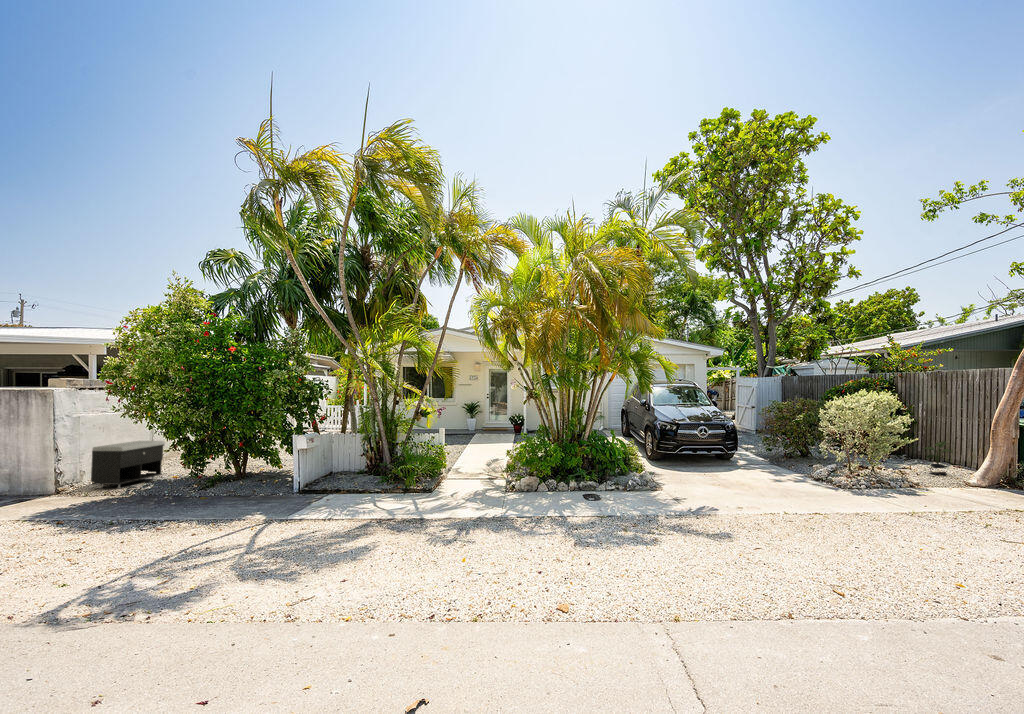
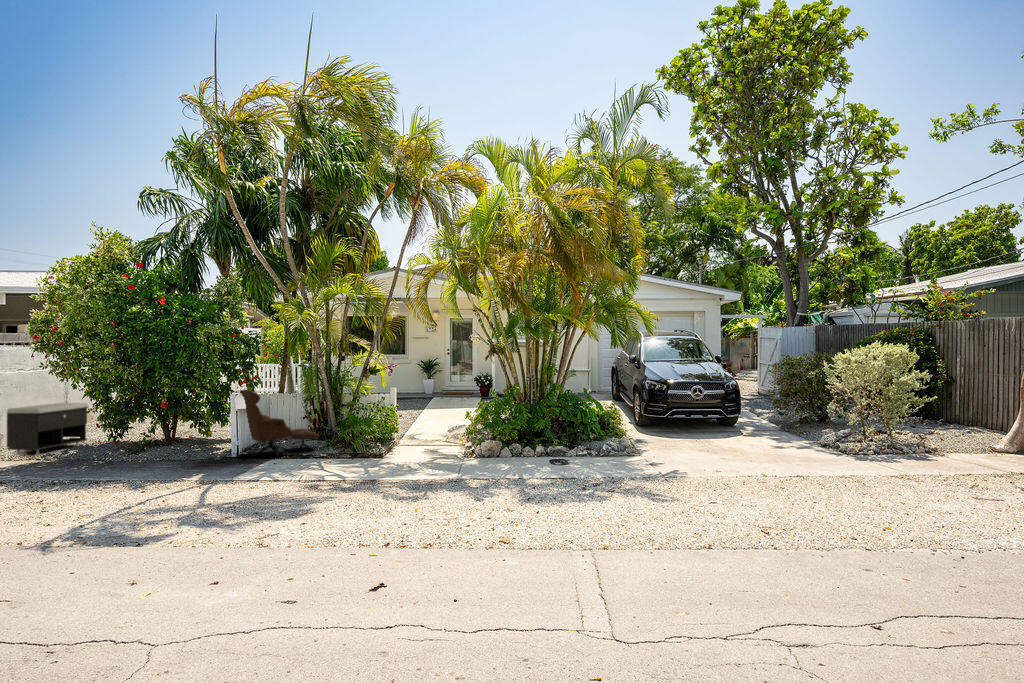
lounge chair: none [306,431,375,491] -> present [240,389,319,457]
potted plant: present [924,441,952,475] -> none [953,402,985,441]

